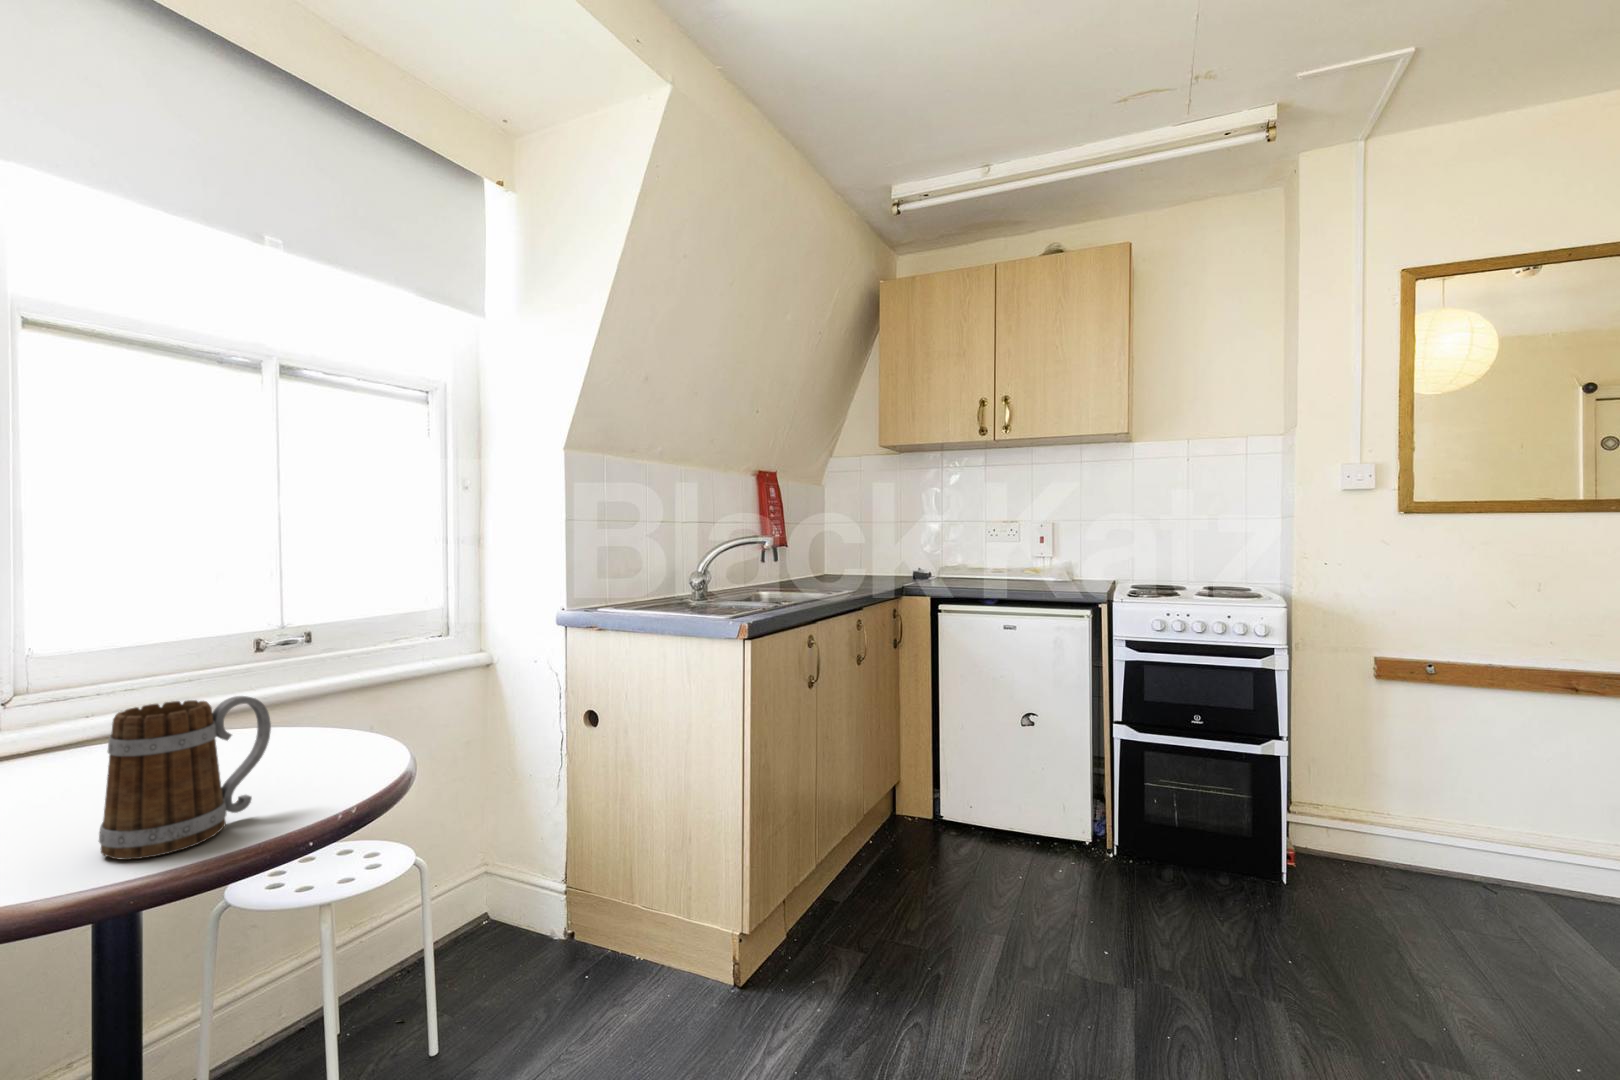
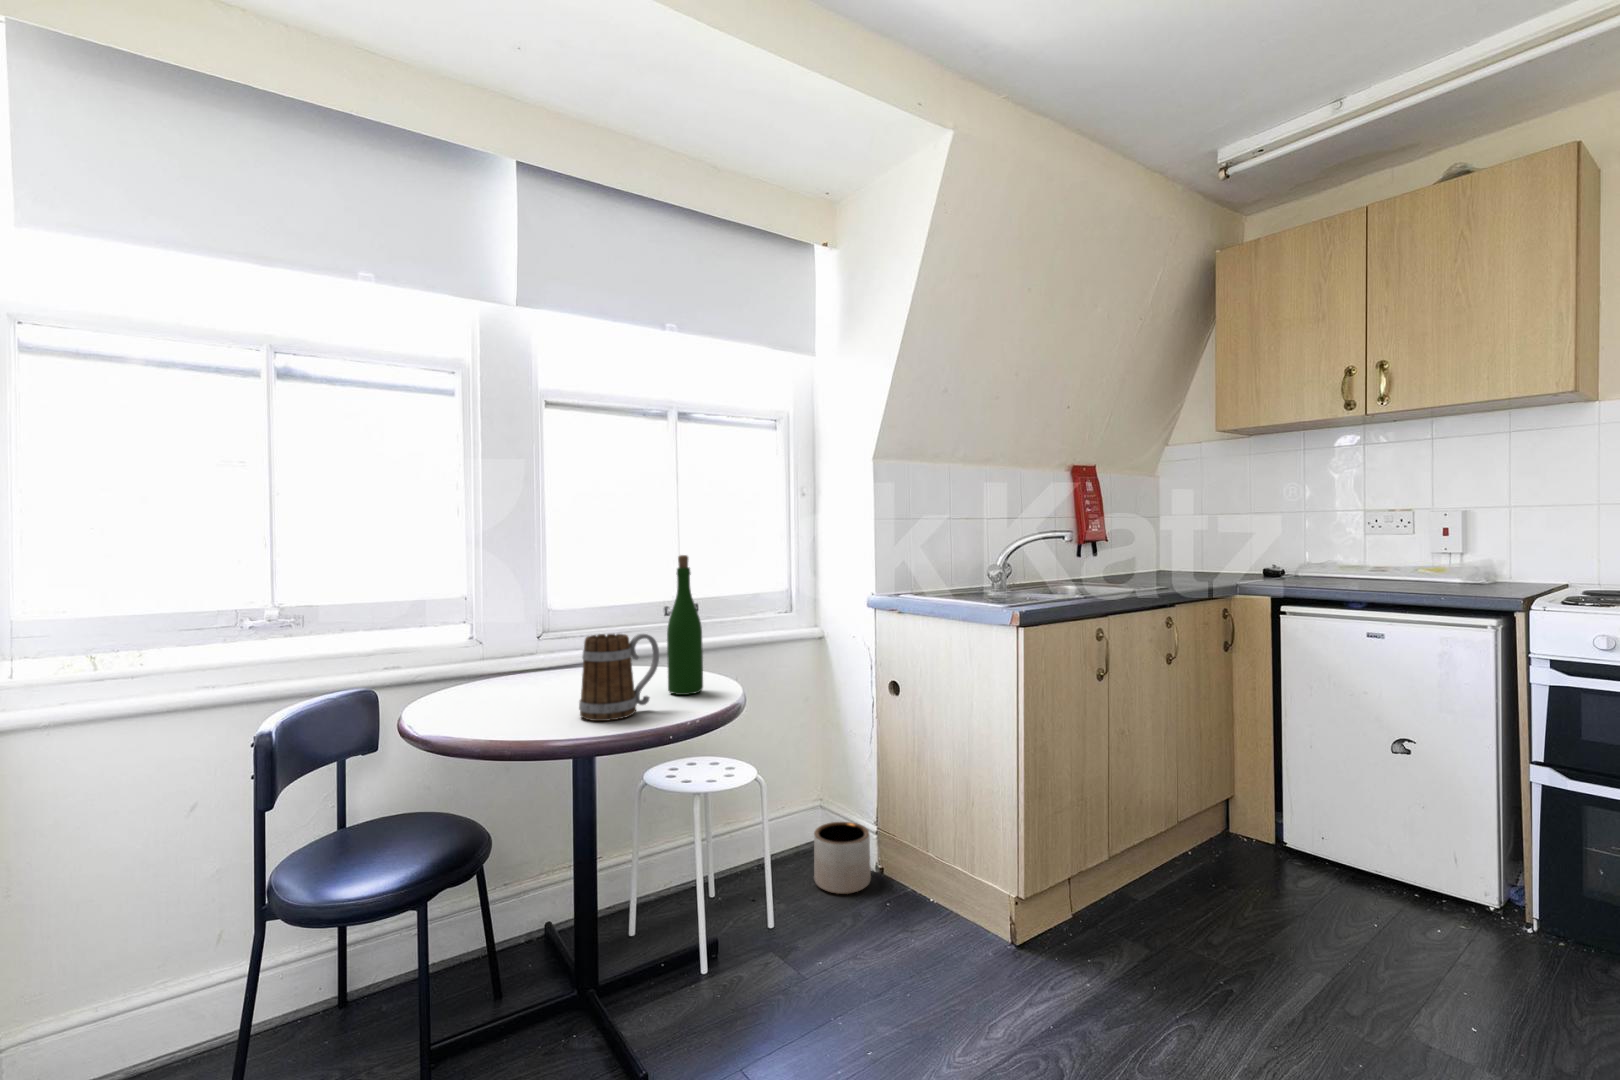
wine bottle: none [279,568,343,780] -> present [667,555,703,695]
planter: none [486,886,561,982] -> present [814,822,871,894]

